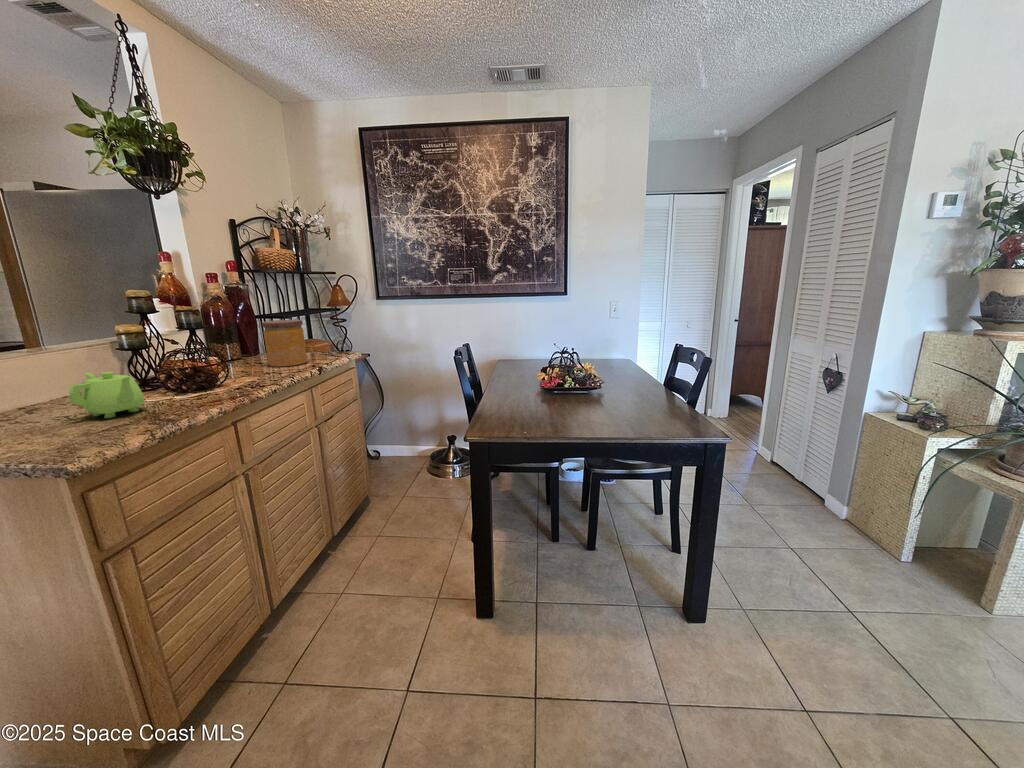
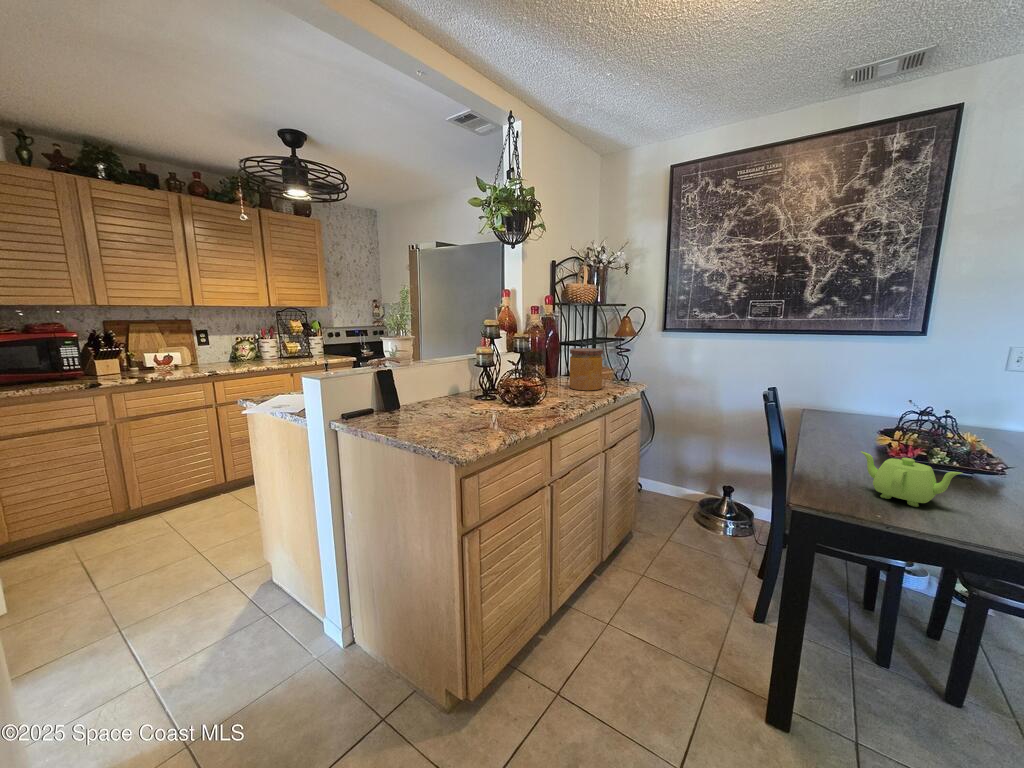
teapot: present [69,372,144,418] -> present [861,451,962,507]

